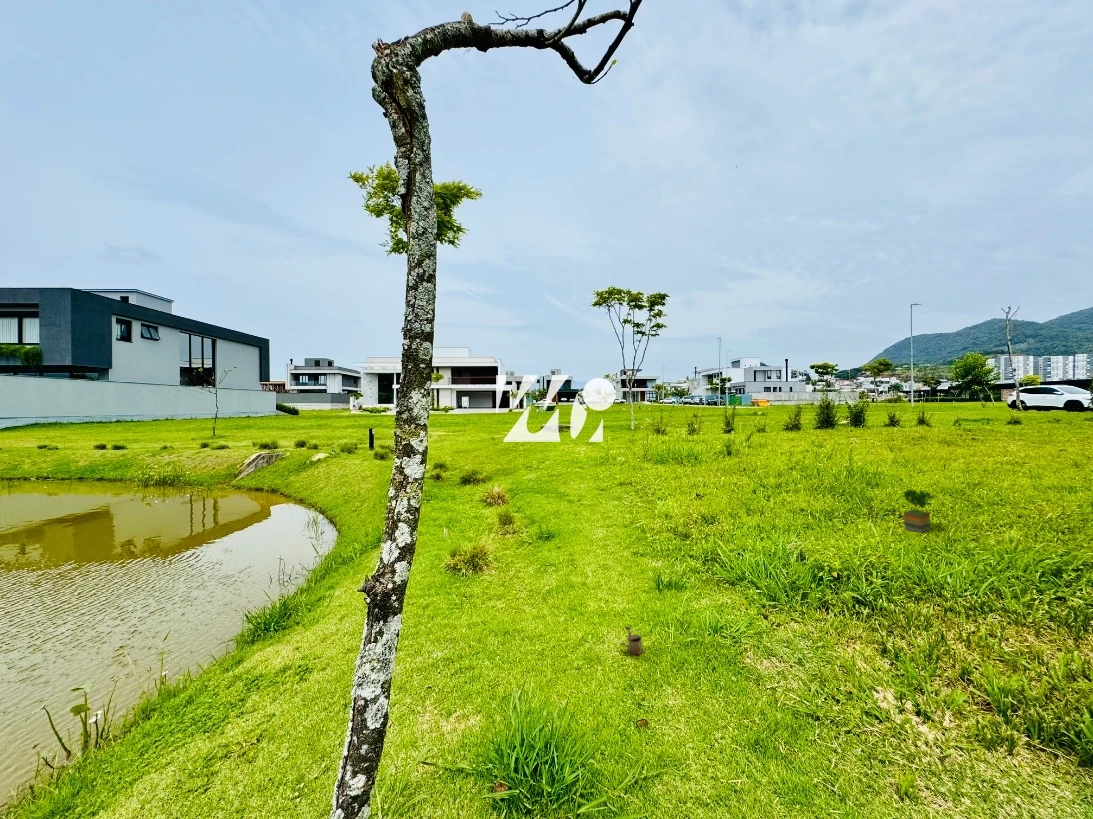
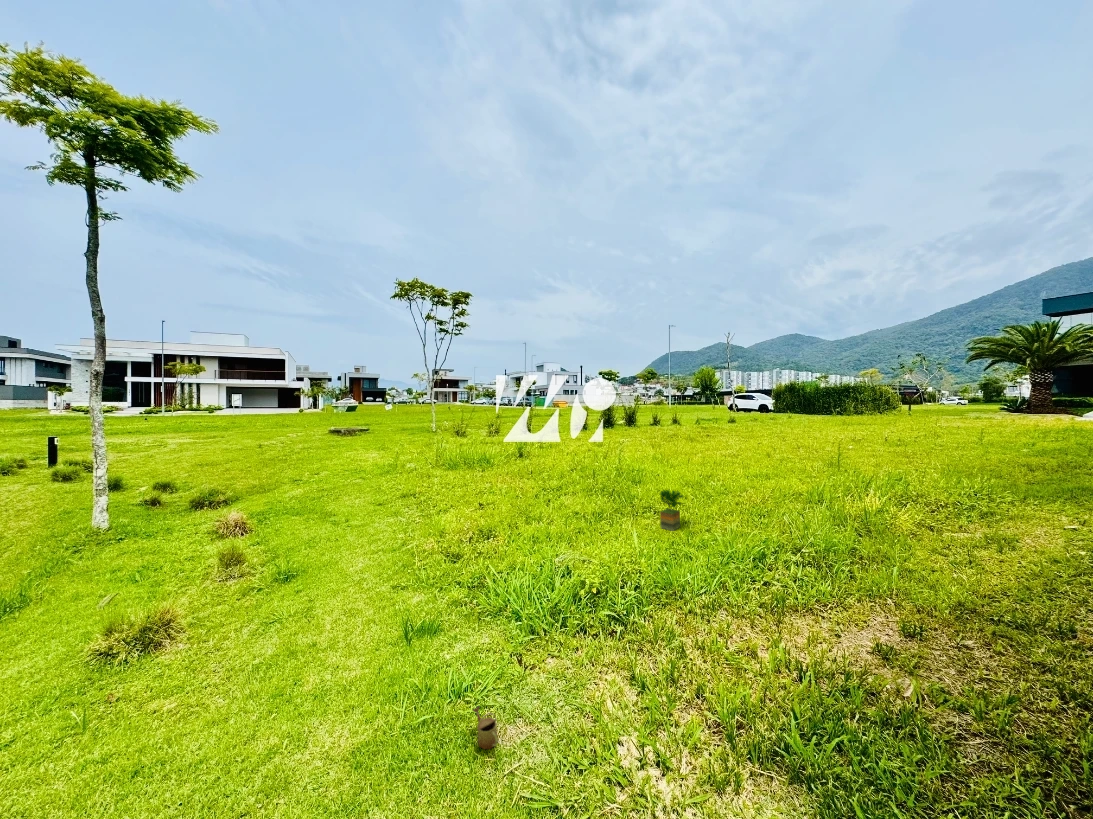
watering can: present [625,627,643,655] -> present [473,707,498,749]

